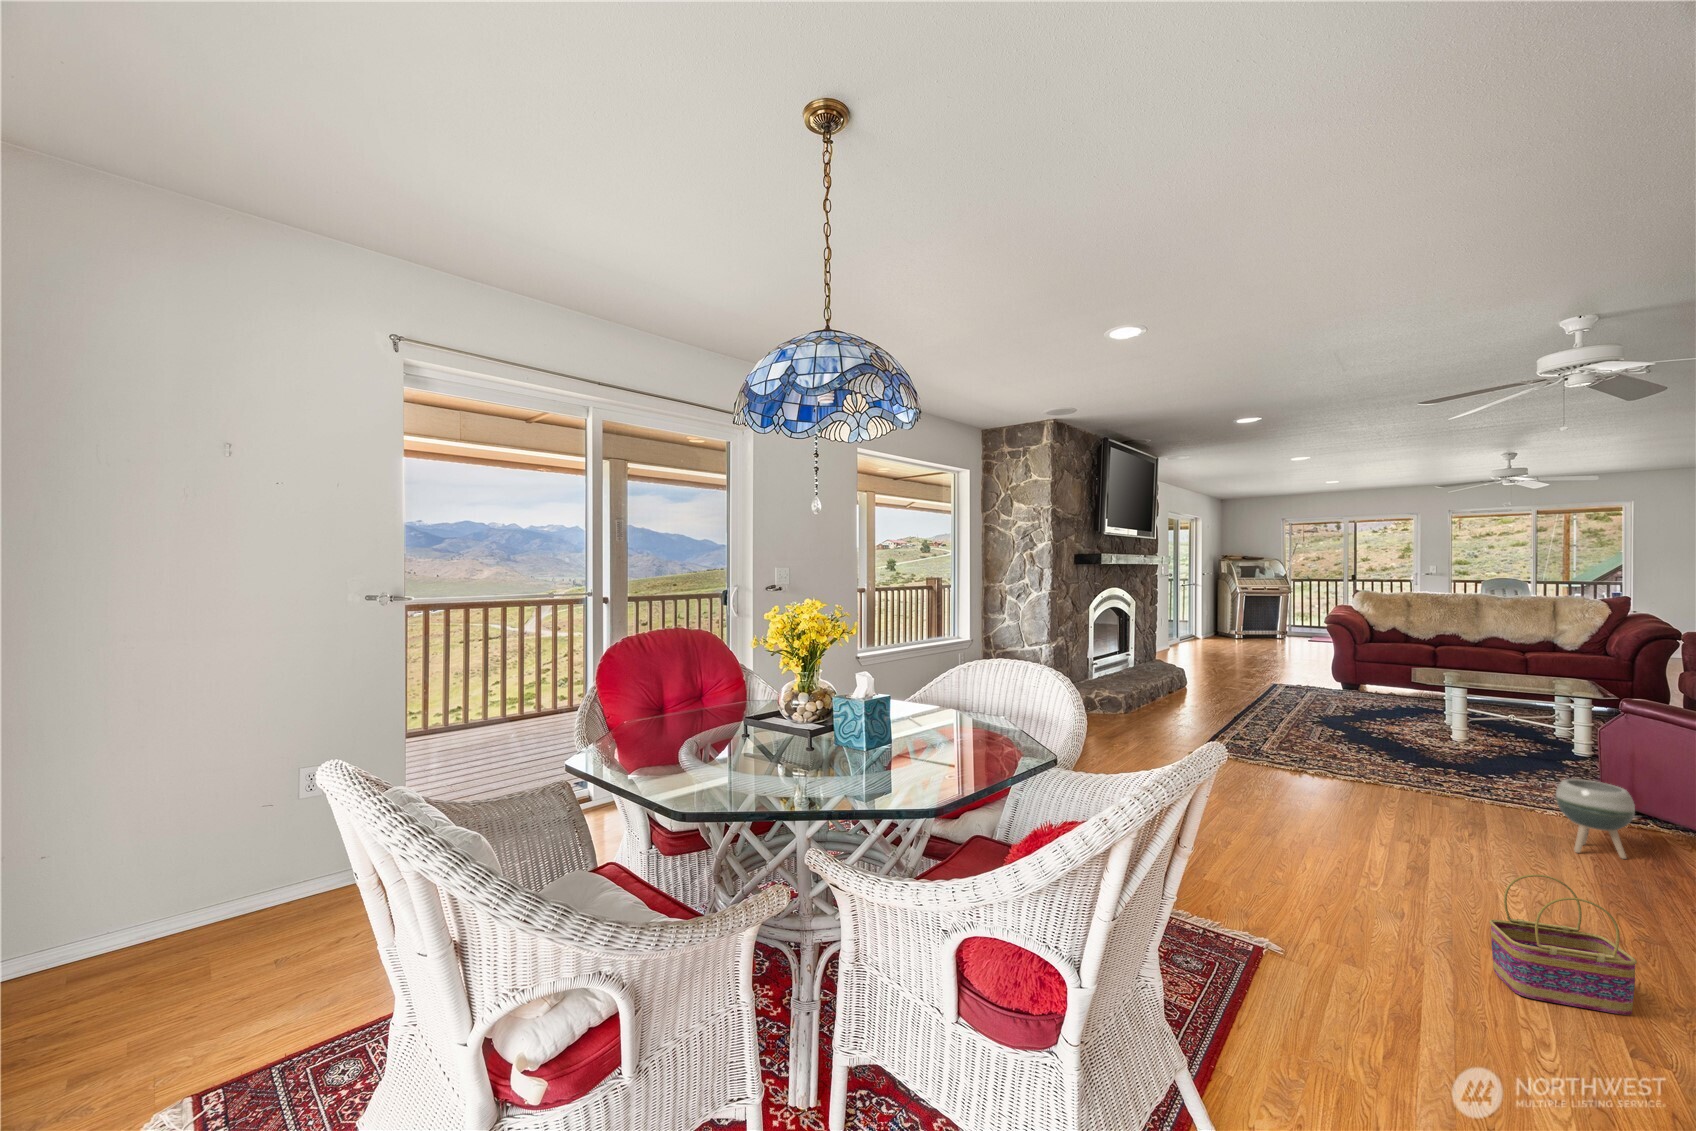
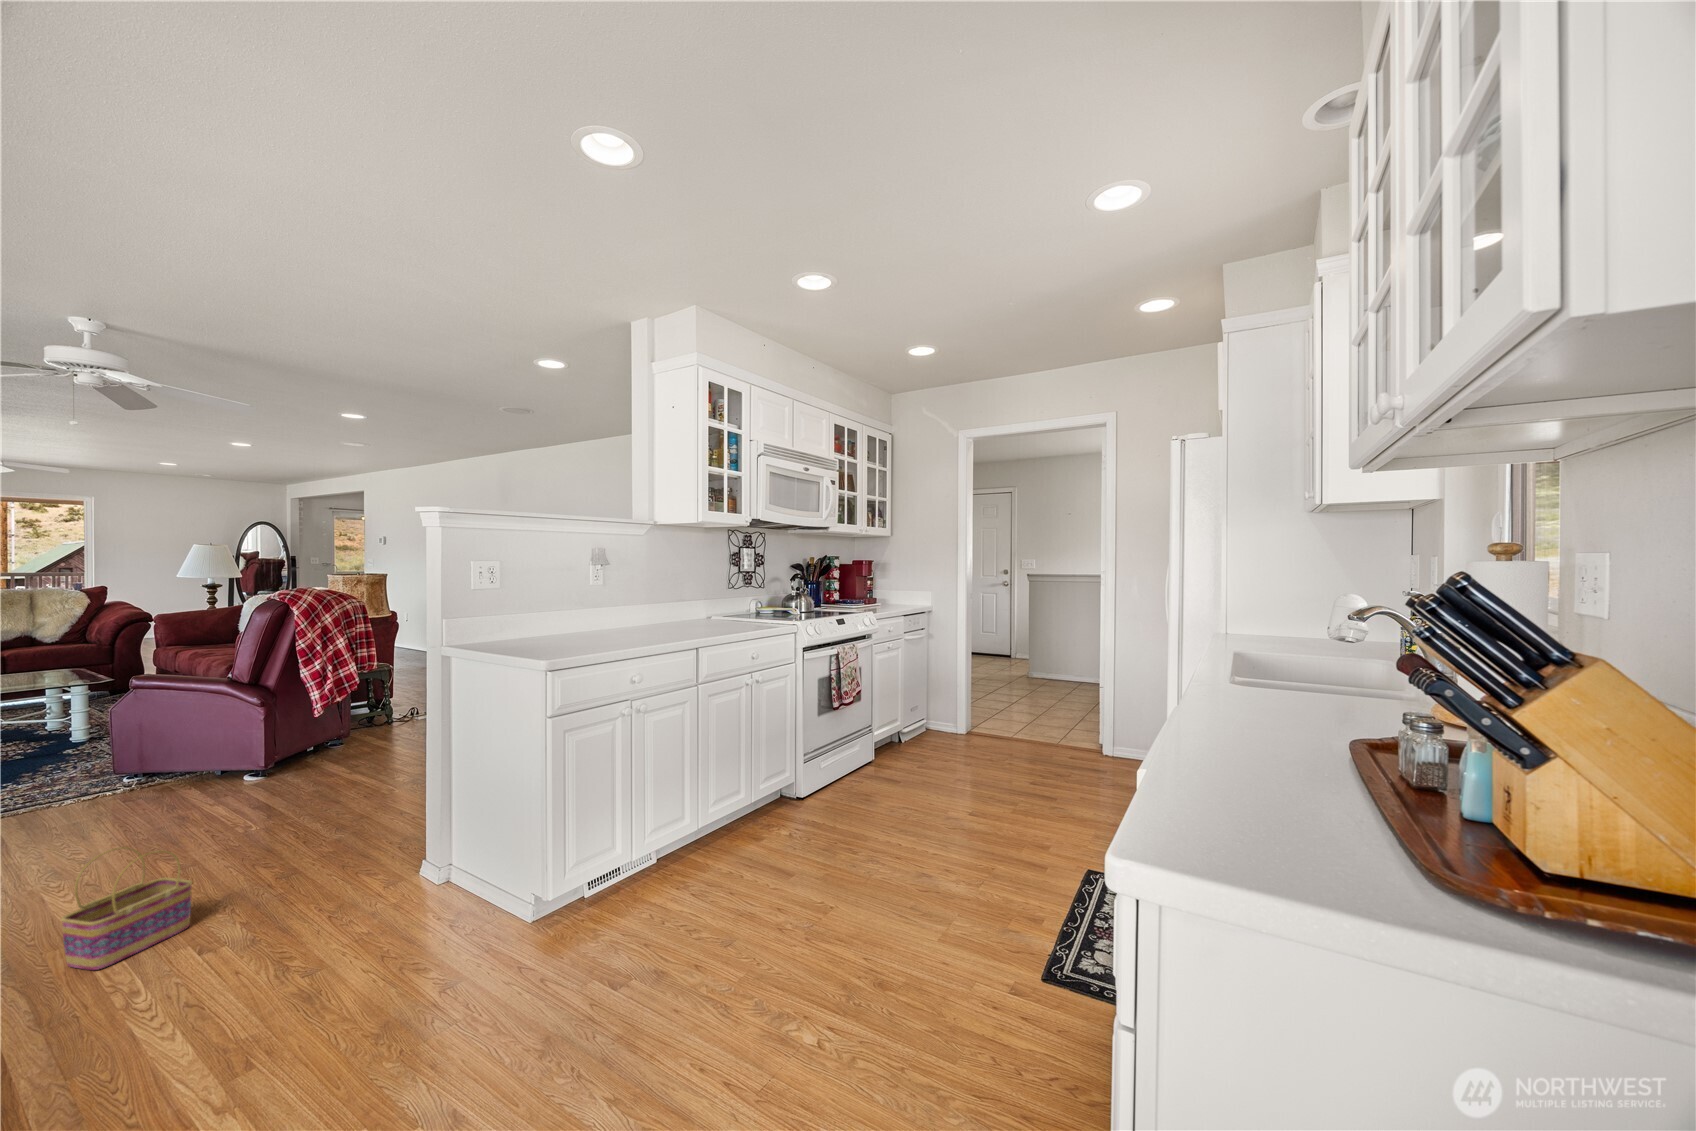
planter: present [1556,779,1635,859] -> none [83,755,154,828]

